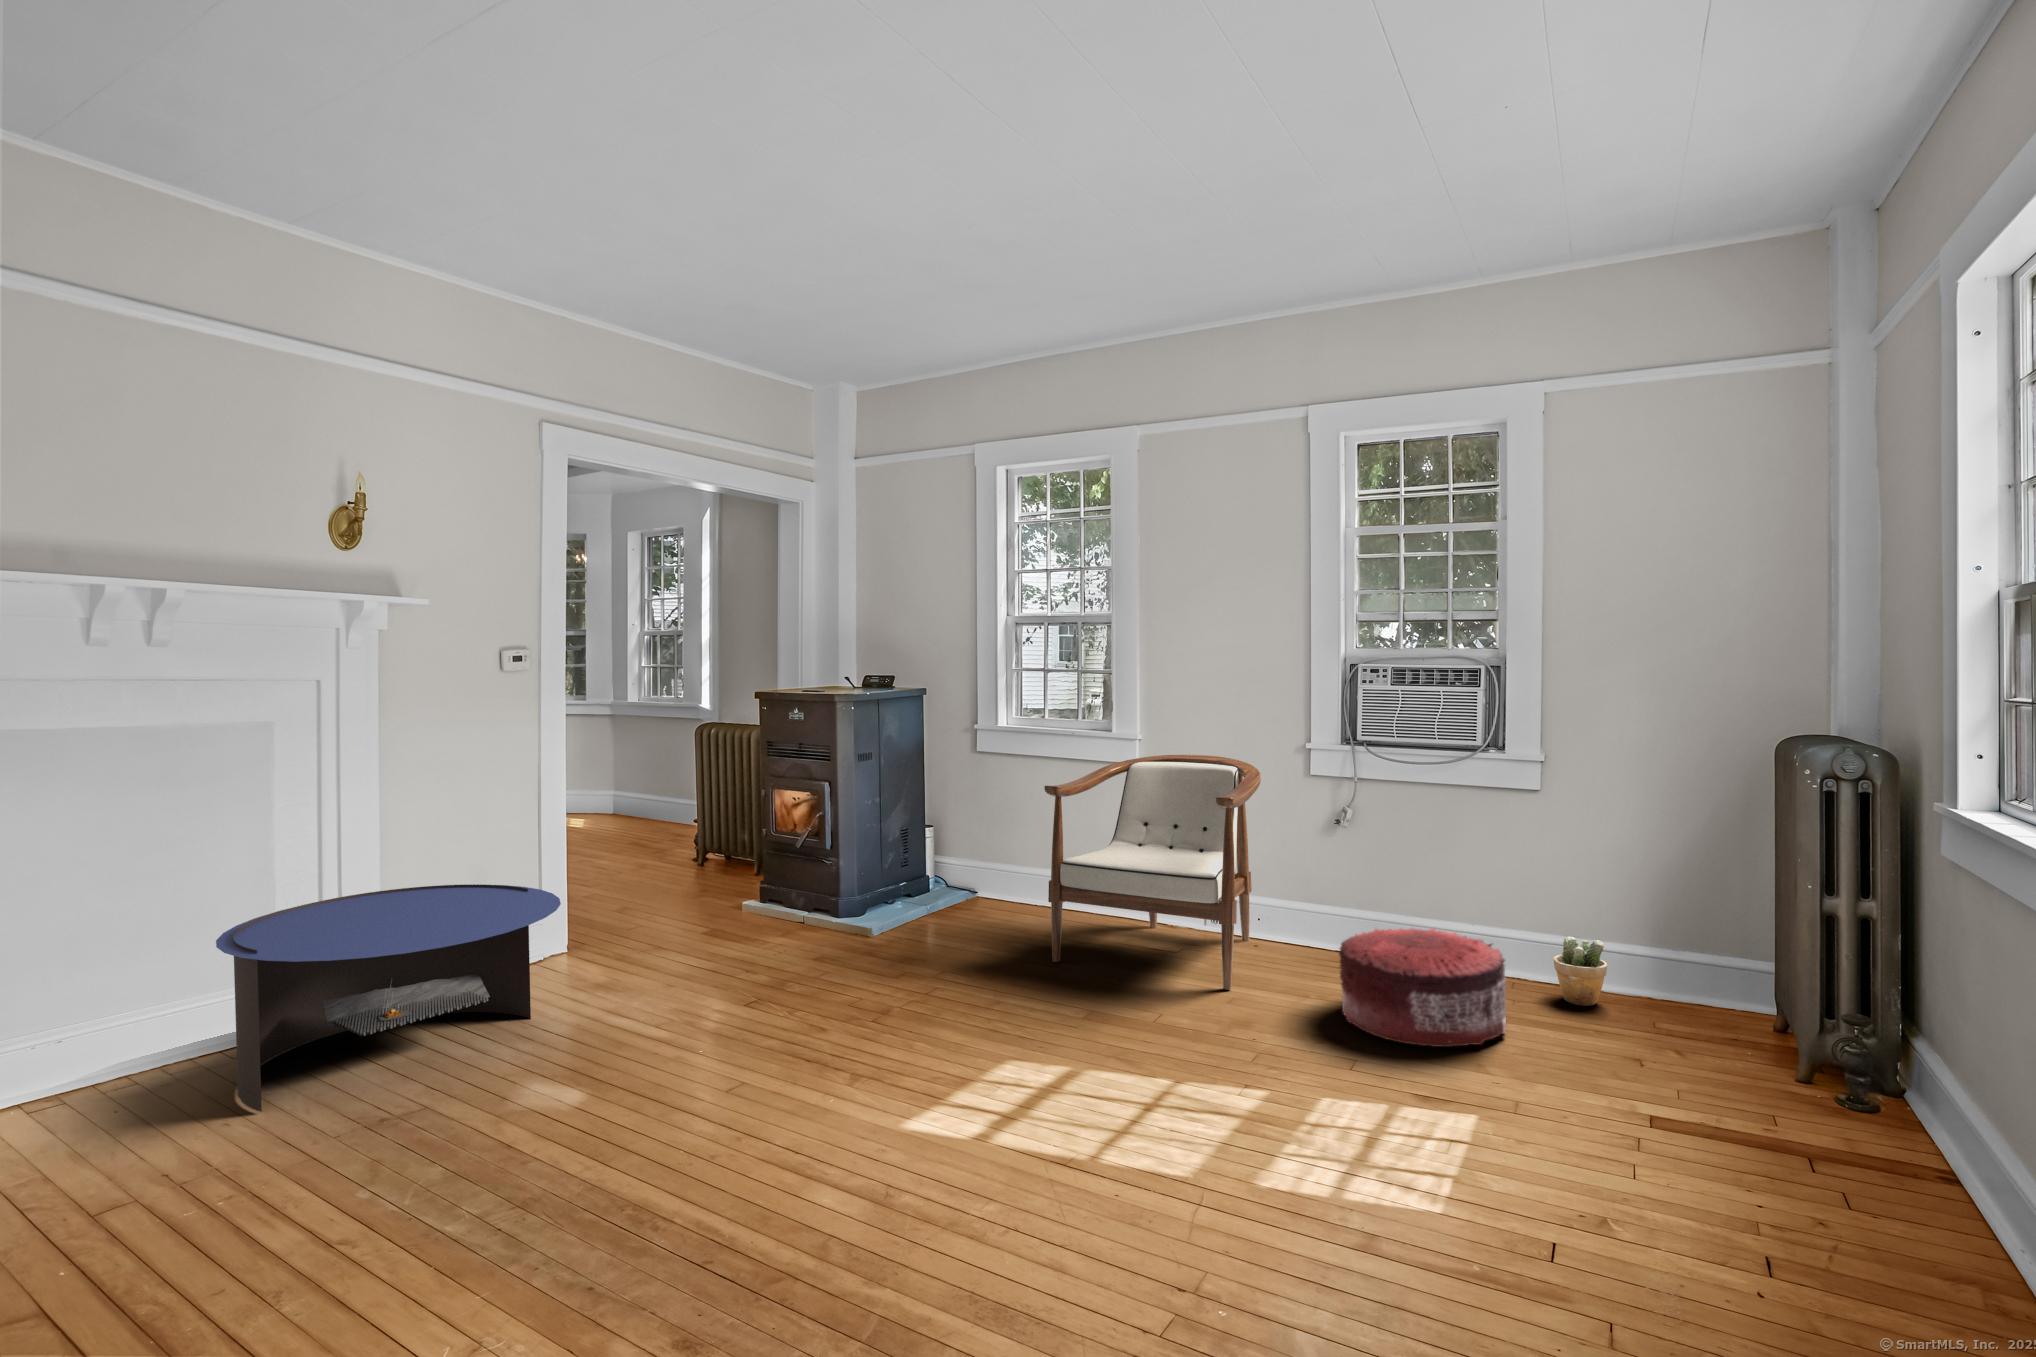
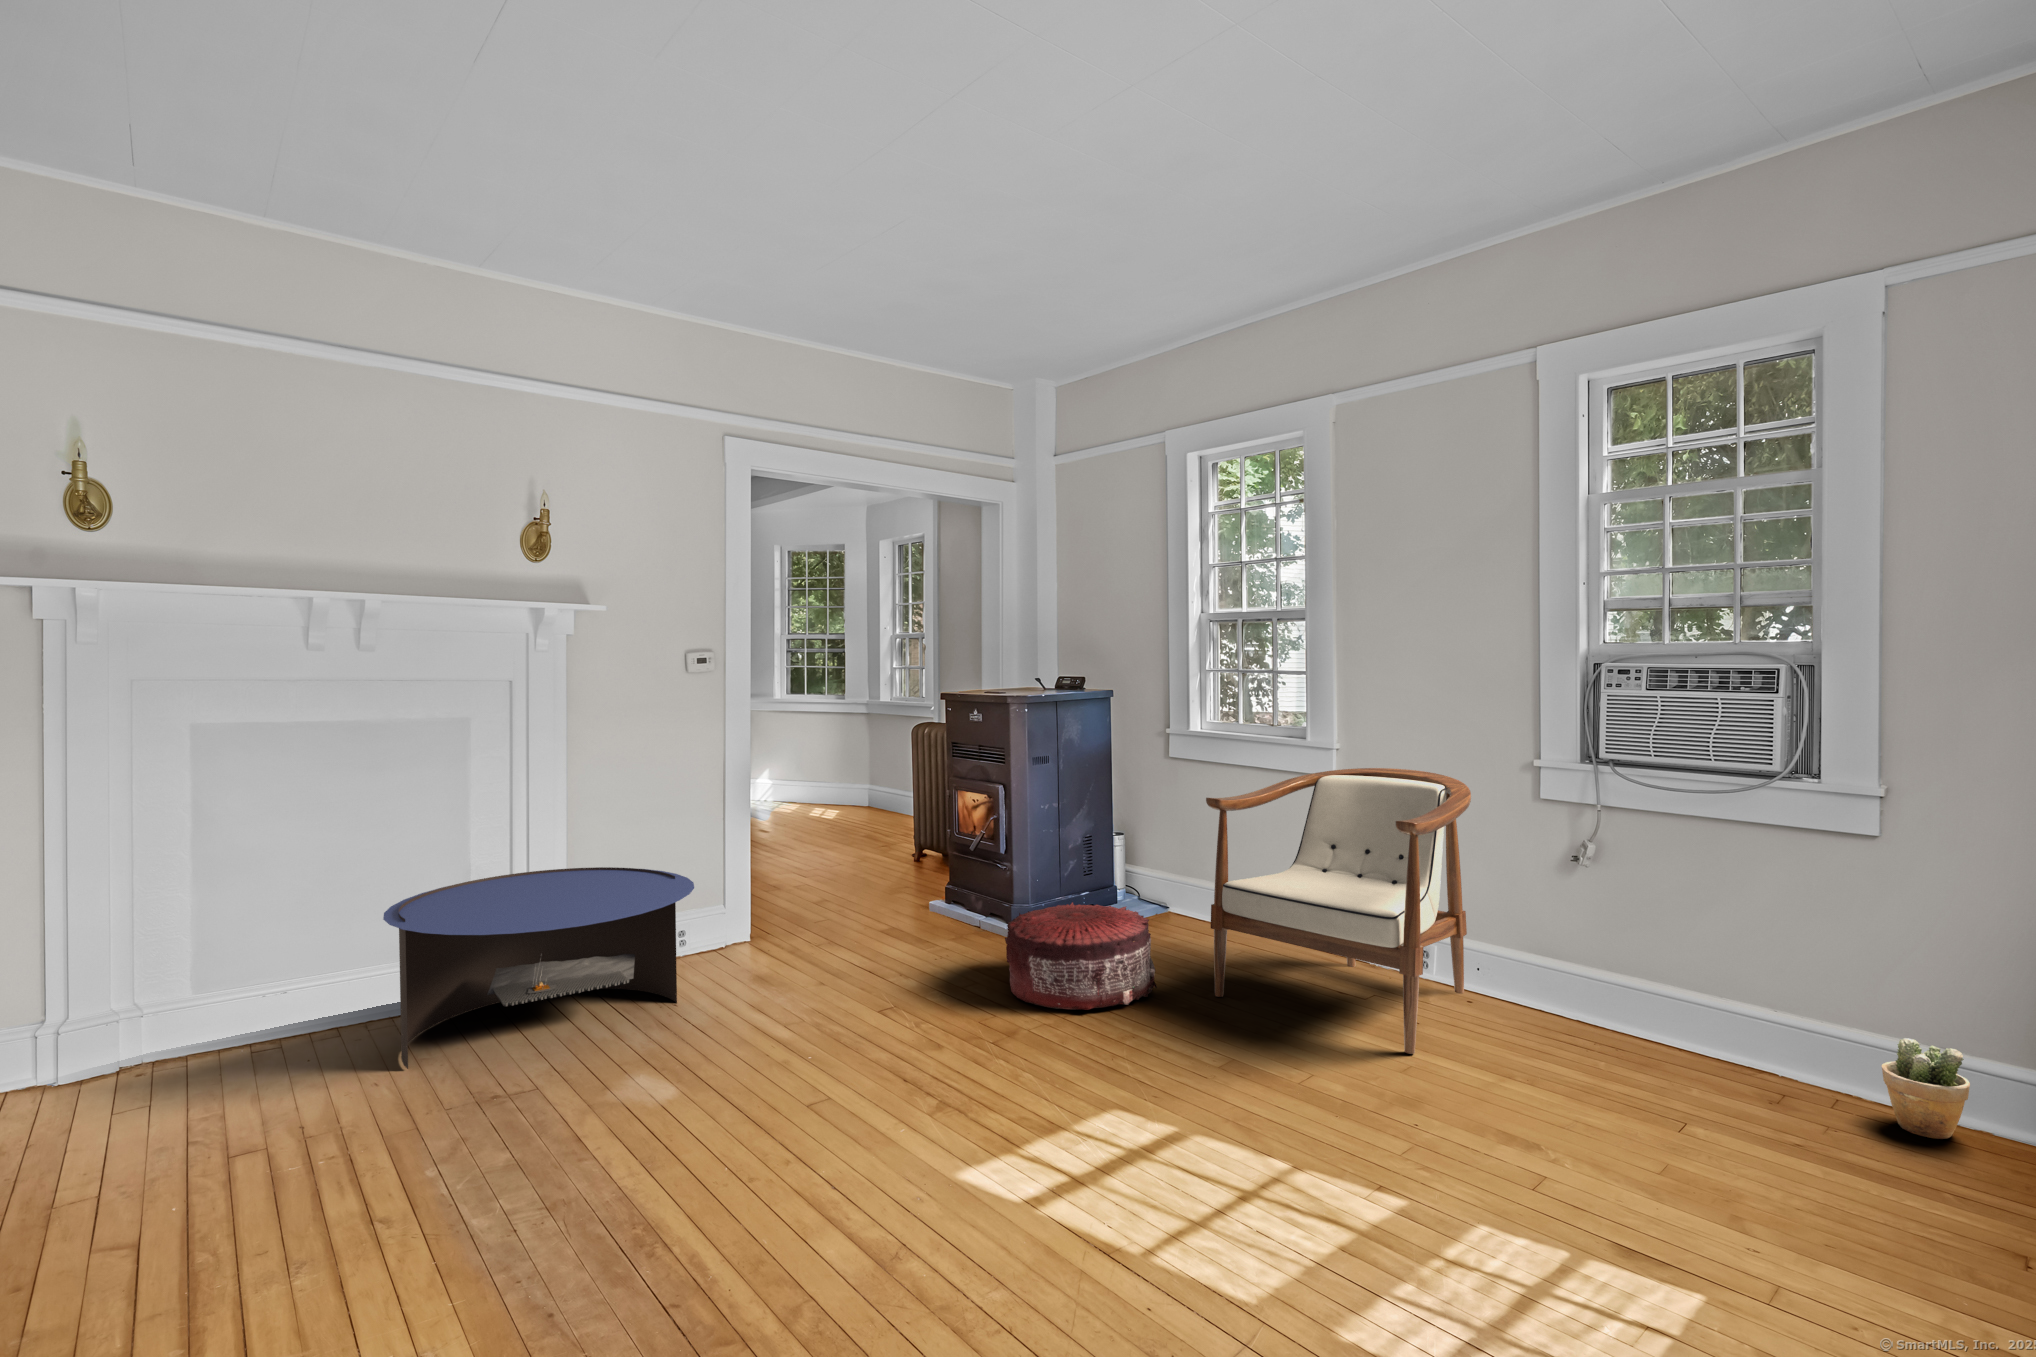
pouf: present [1339,928,1507,1047] -> present [1005,903,1157,1010]

